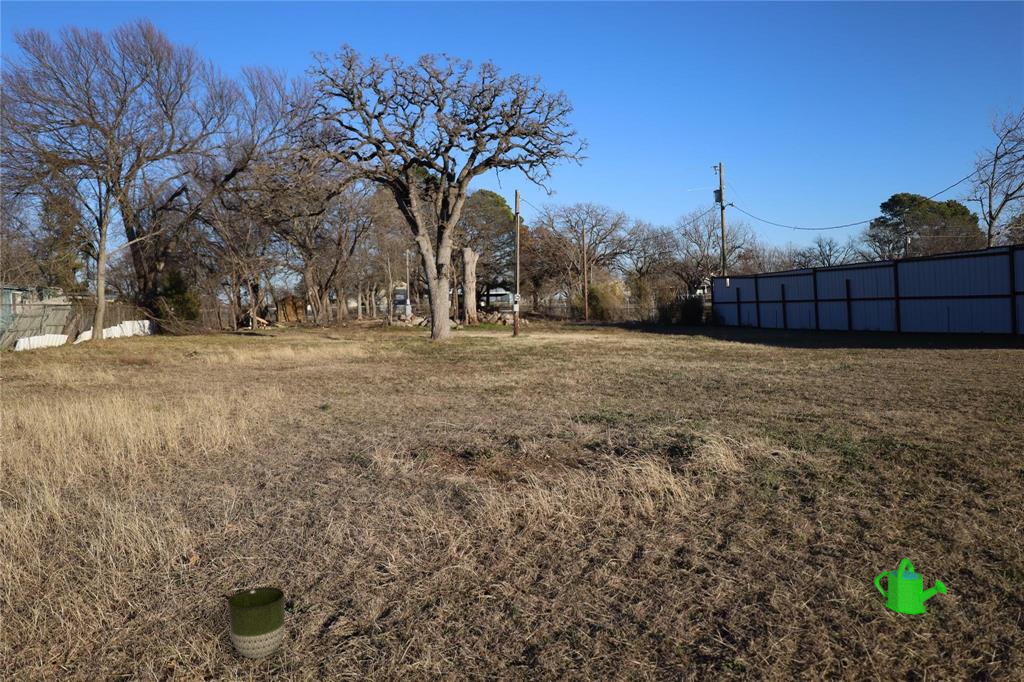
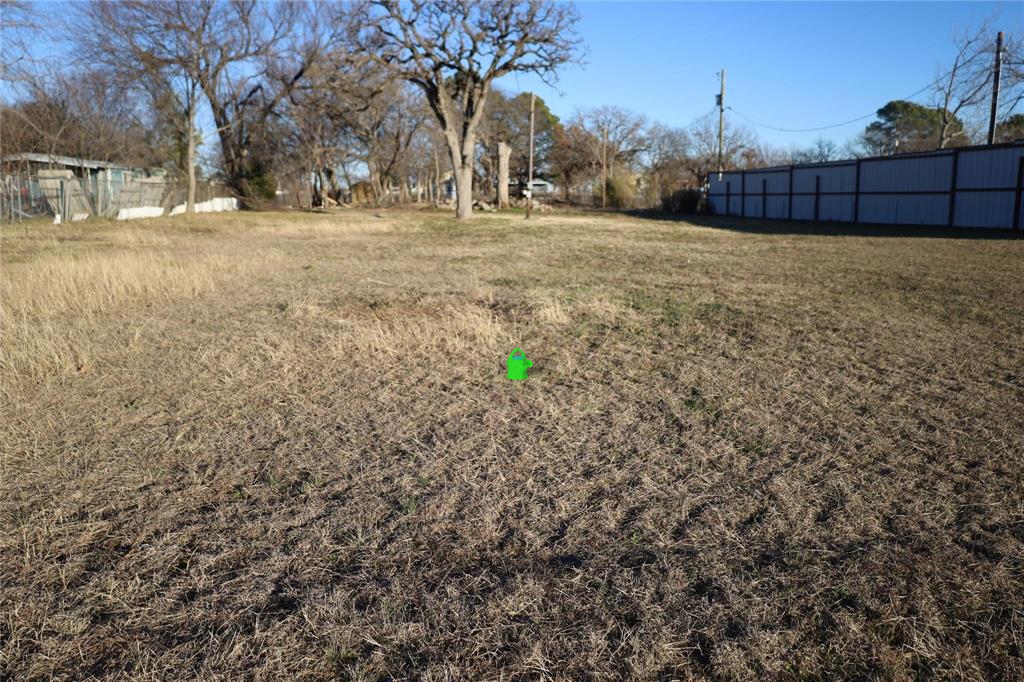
planter: present [228,587,284,658] -> none [111,344,147,380]

